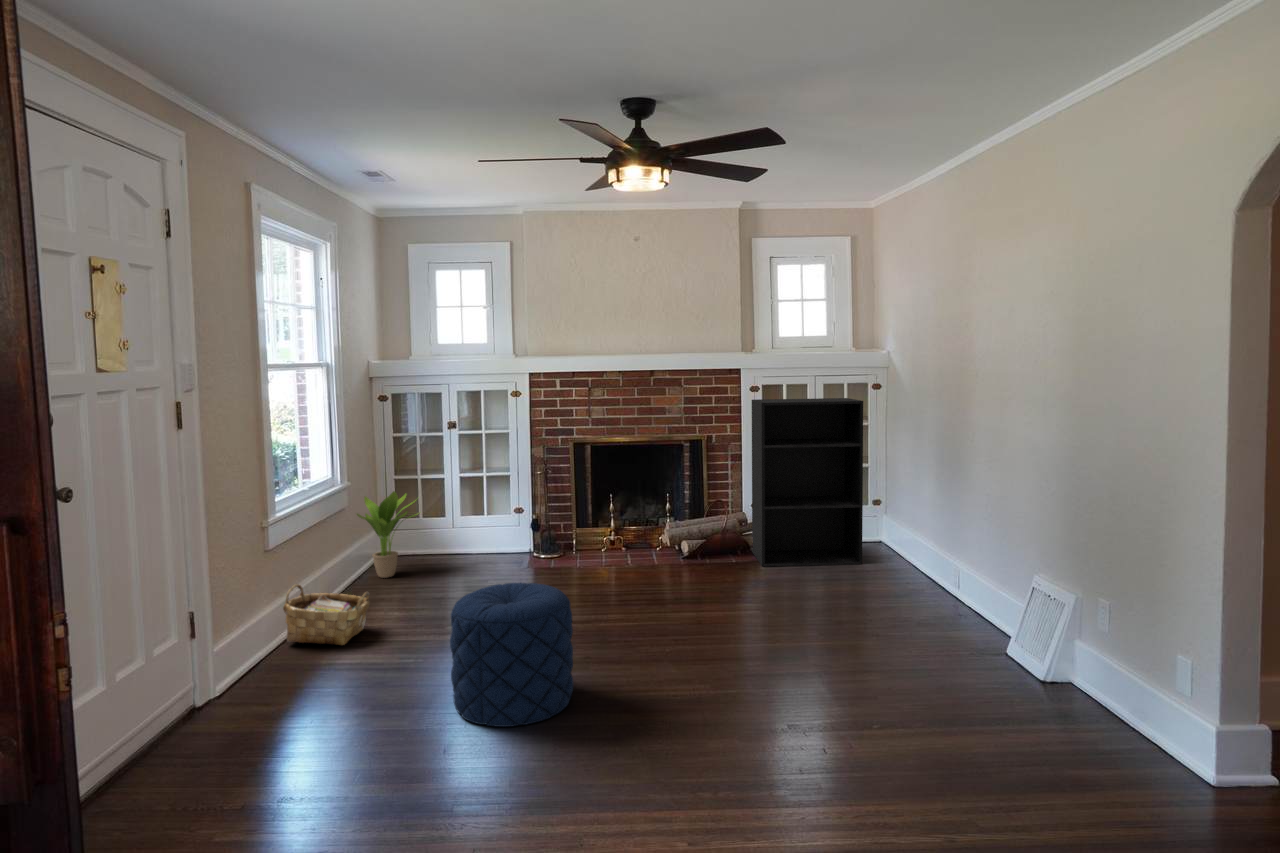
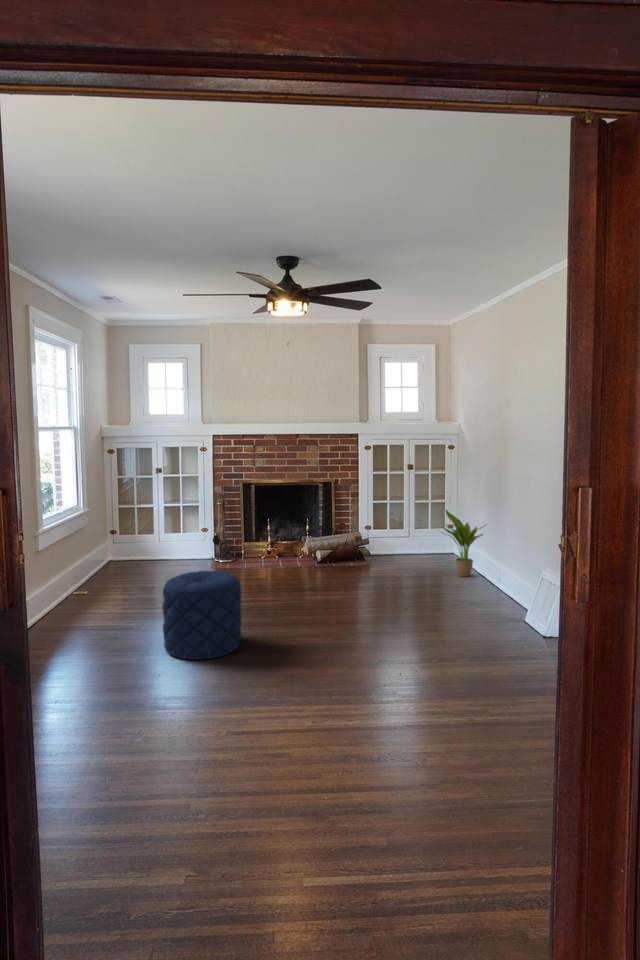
bookshelf: present [752,398,863,567] -> none [365,455,439,568]
potted plant: present [357,491,418,578] -> present [443,510,486,577]
woven basket: present [283,584,370,645] -> none [47,575,105,615]

